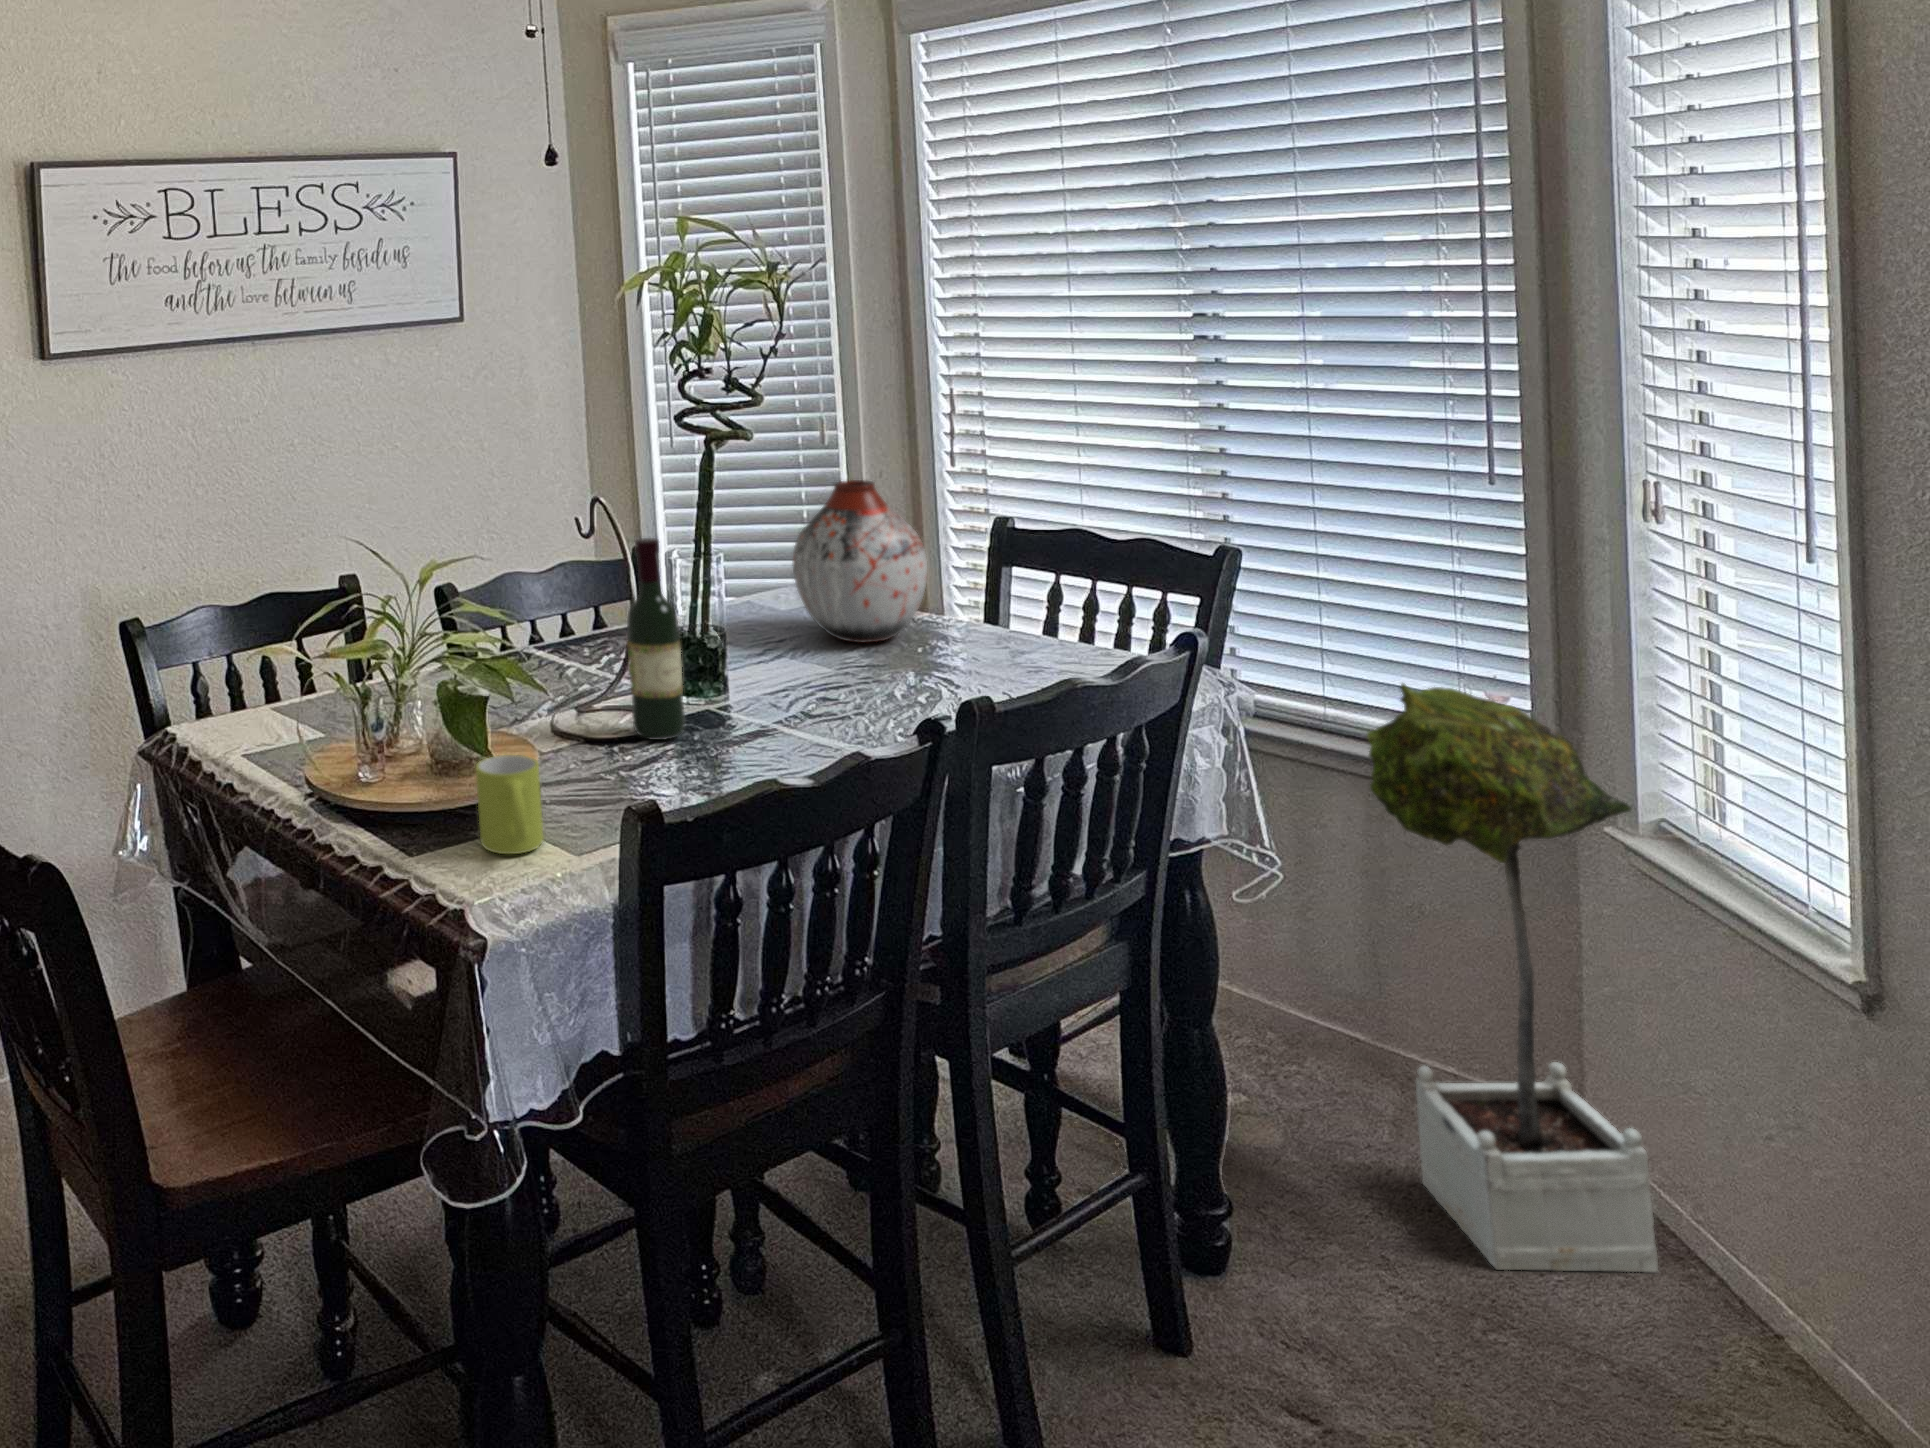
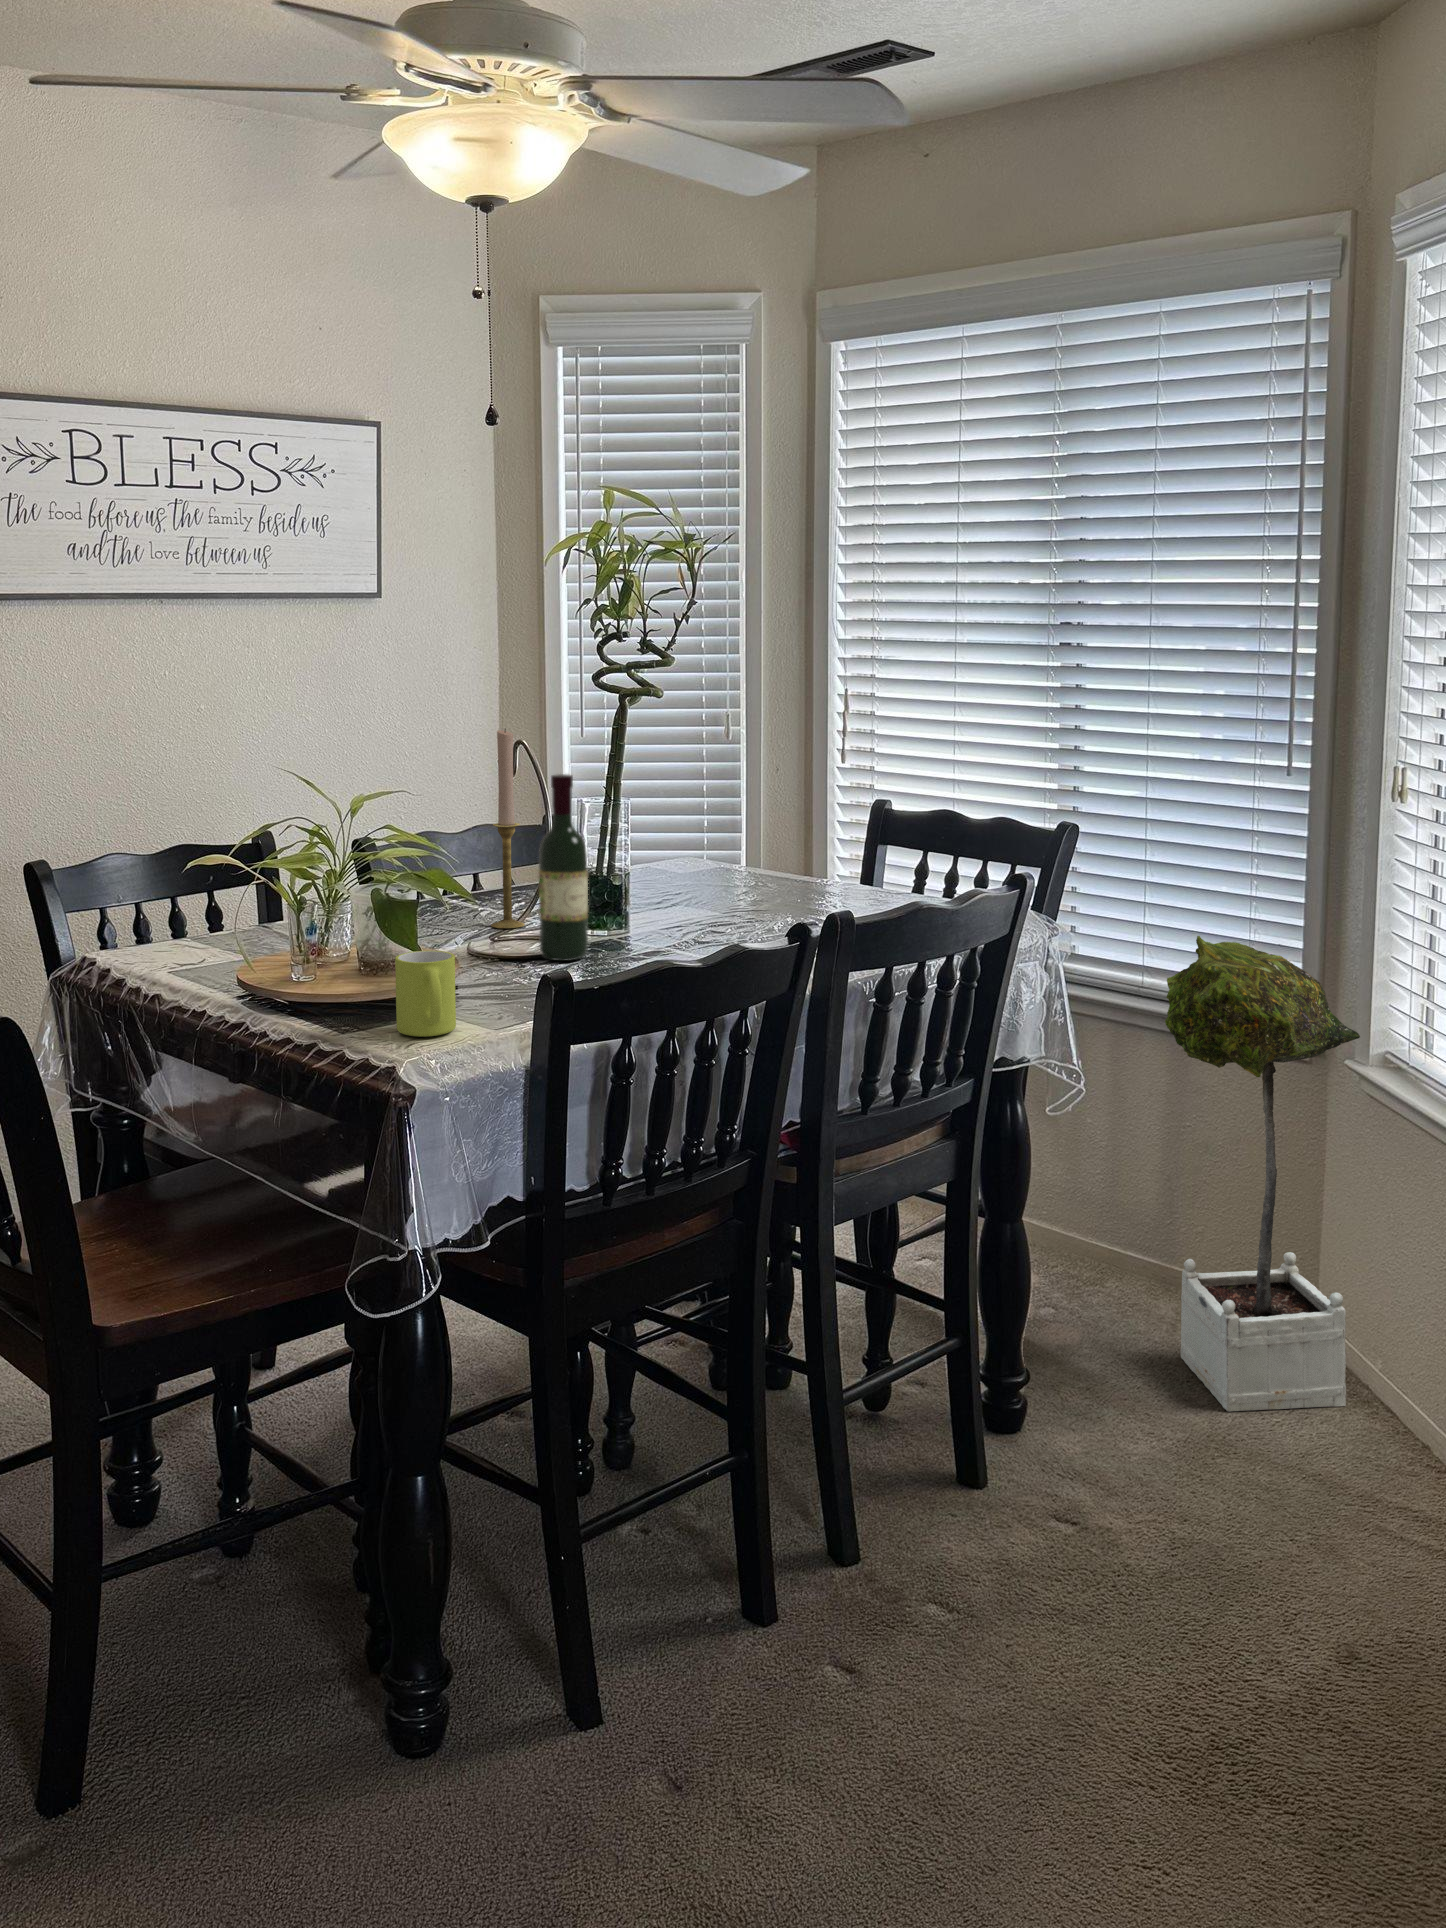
vase: present [793,480,927,643] -> none [693,748,813,896]
candlestick: none [577,481,617,691] -> present [491,729,525,928]

